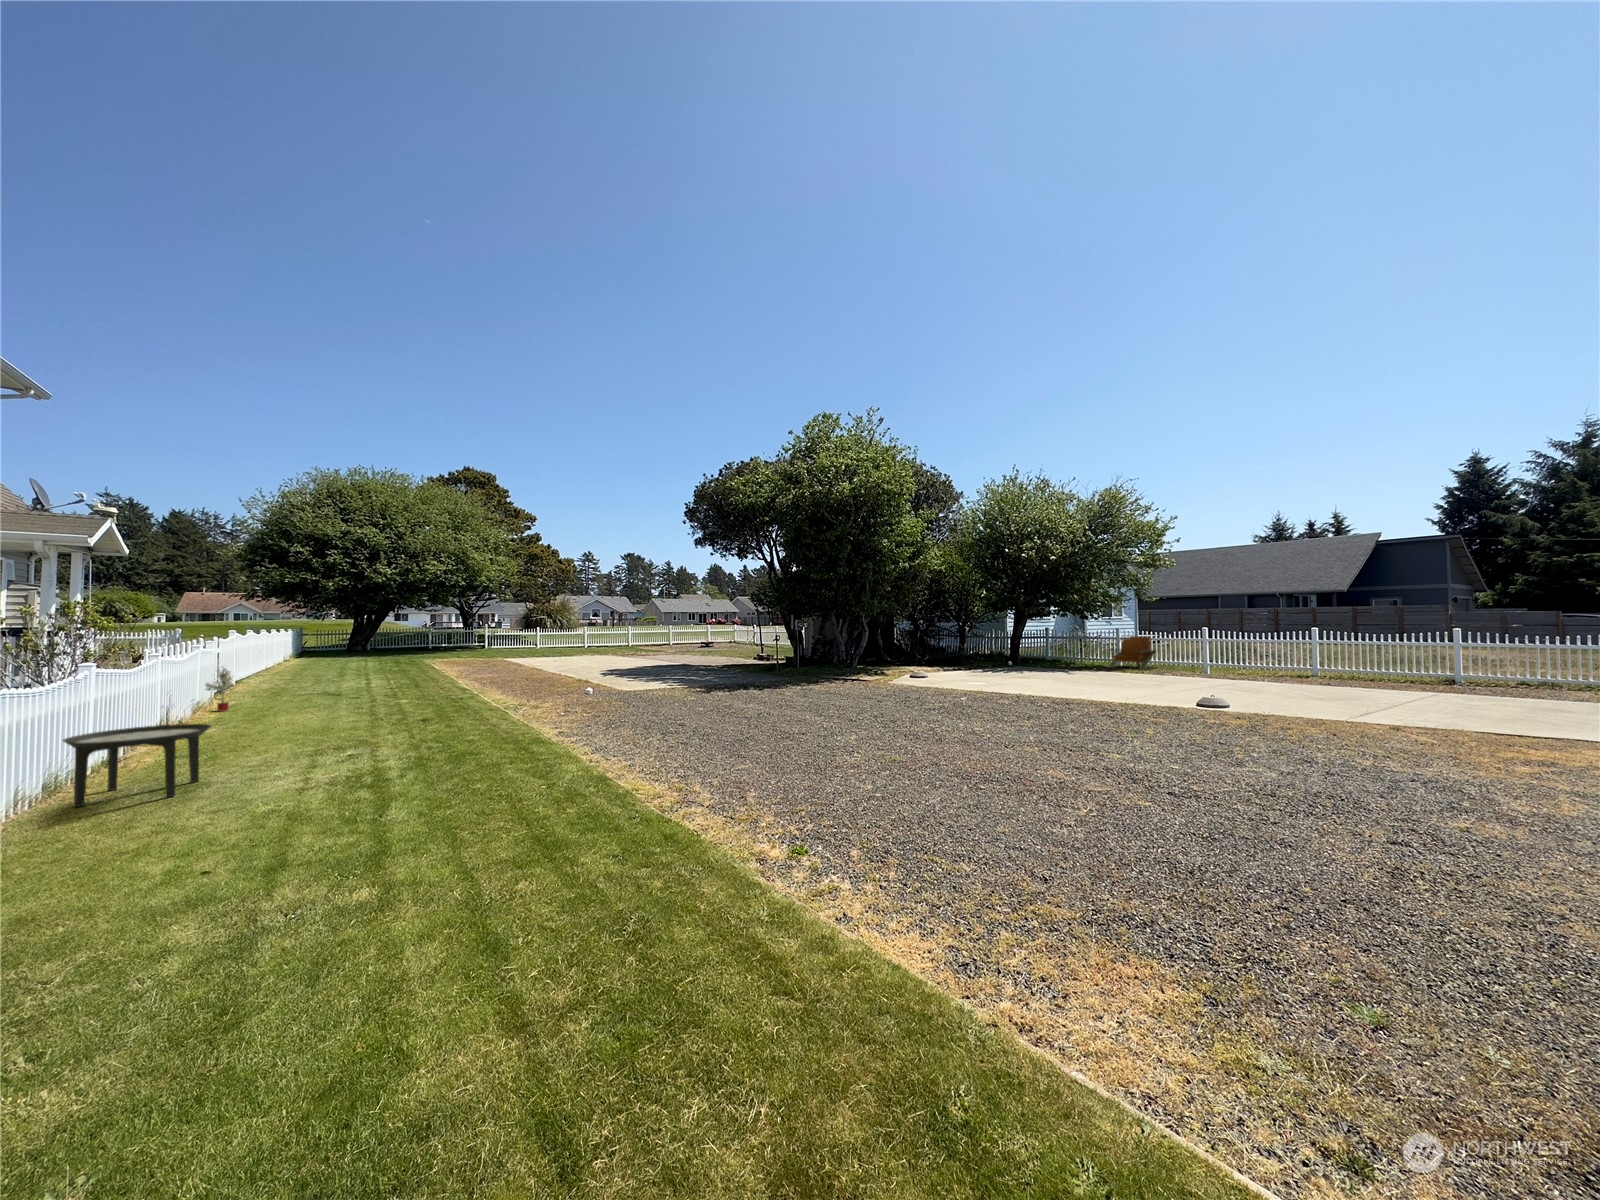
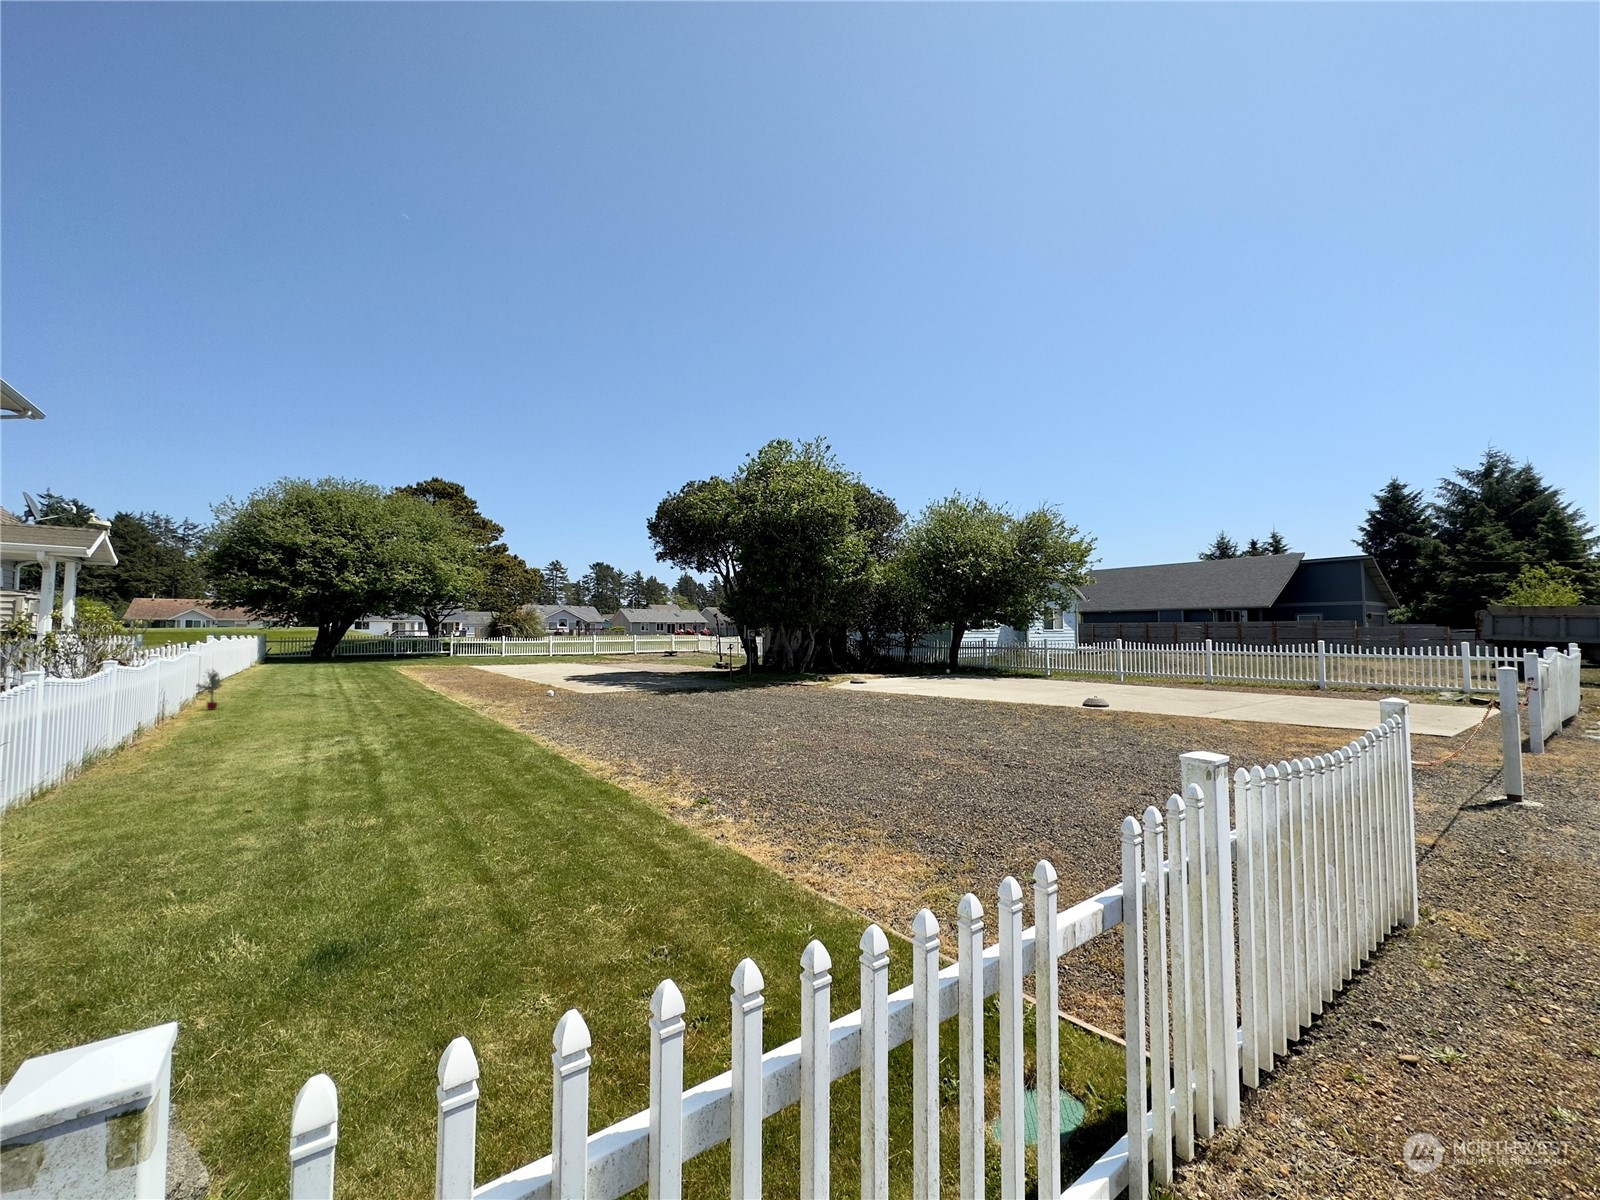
lounge chair: present [1109,636,1156,670] -> none [1034,647,1077,678]
round table: present [63,724,211,807] -> none [114,712,233,776]

